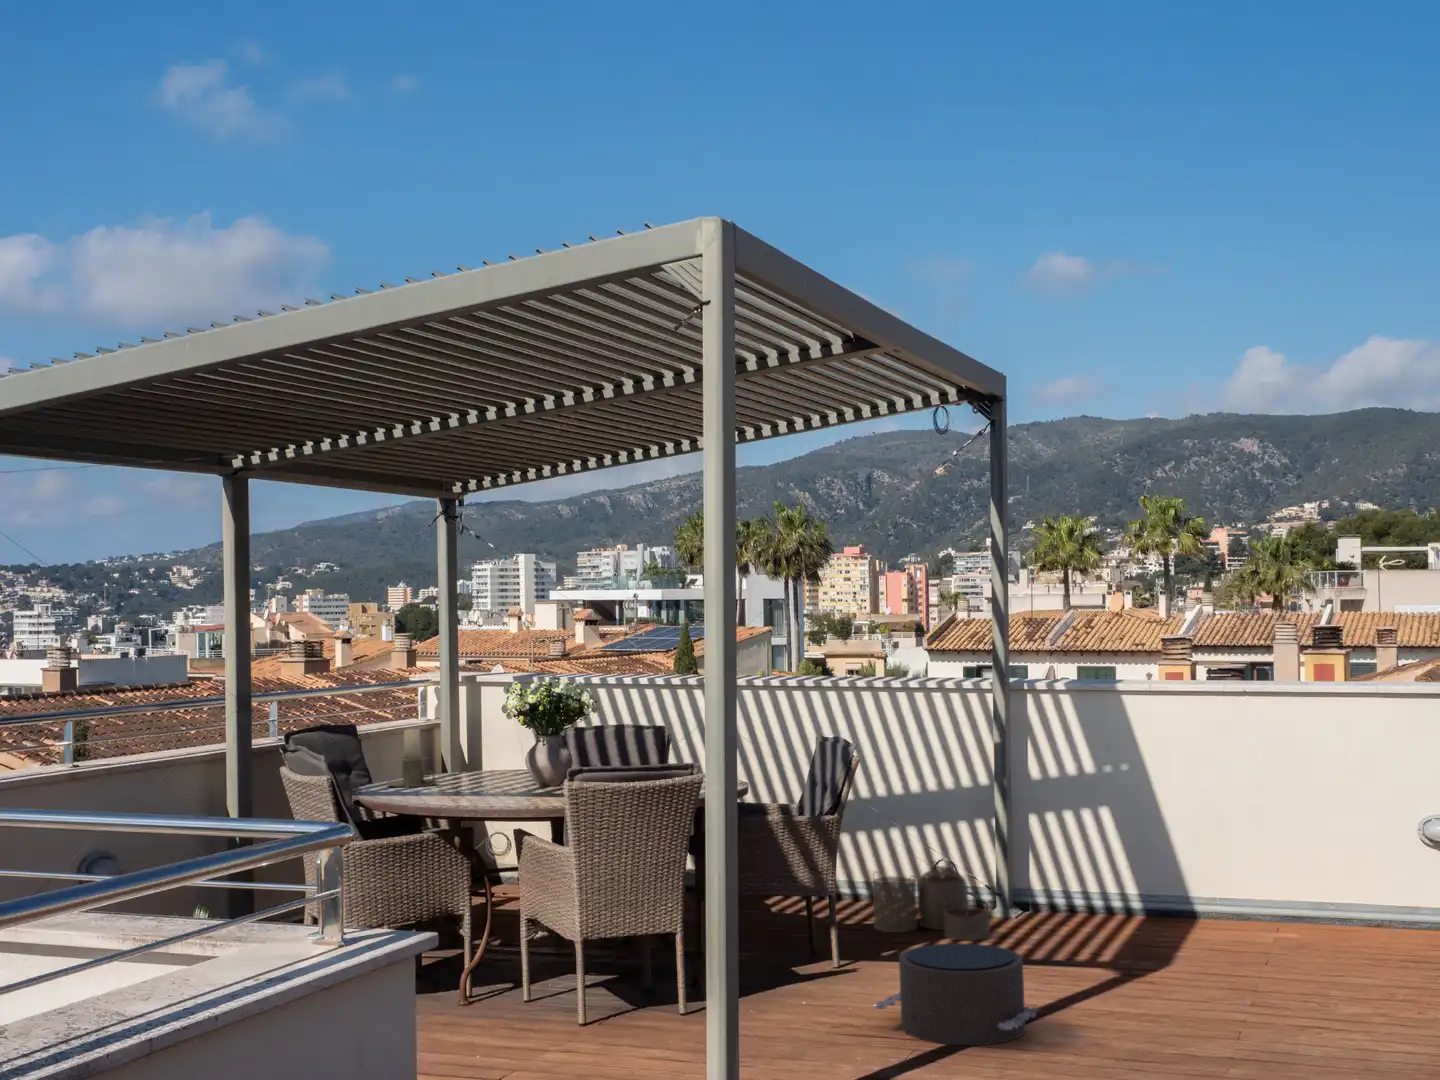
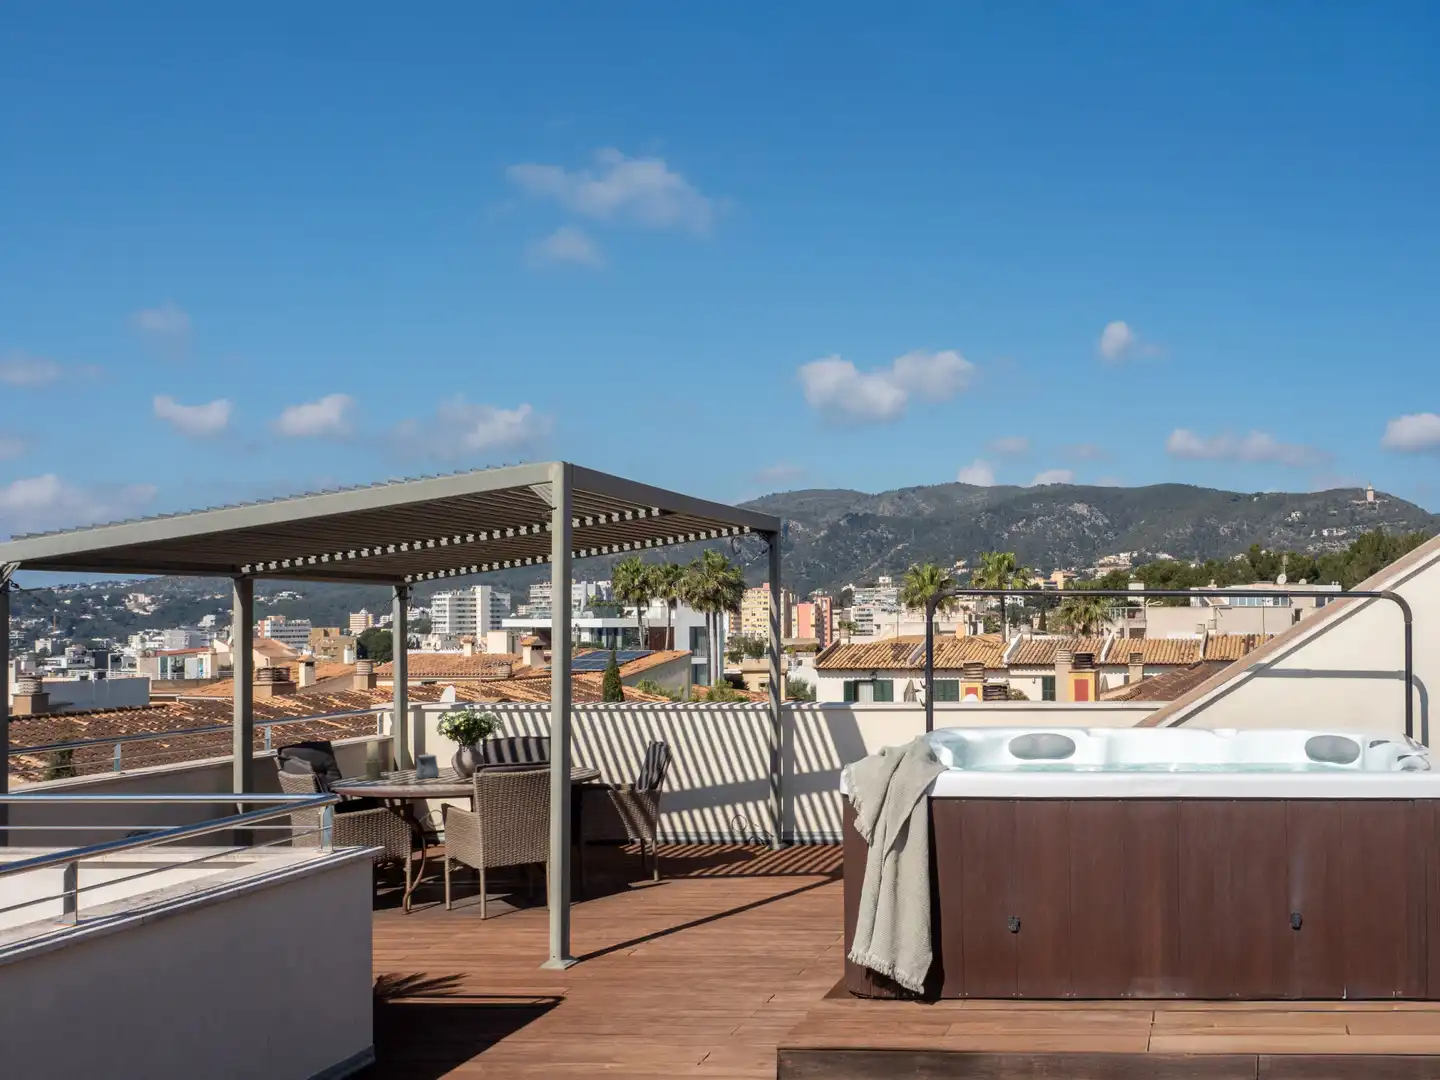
teapot: none [474,747,509,785] -> present [416,753,439,779]
woven basket: present [873,861,990,941] -> none [686,829,762,878]
pouf: present [874,943,1039,1046] -> none [658,868,756,924]

